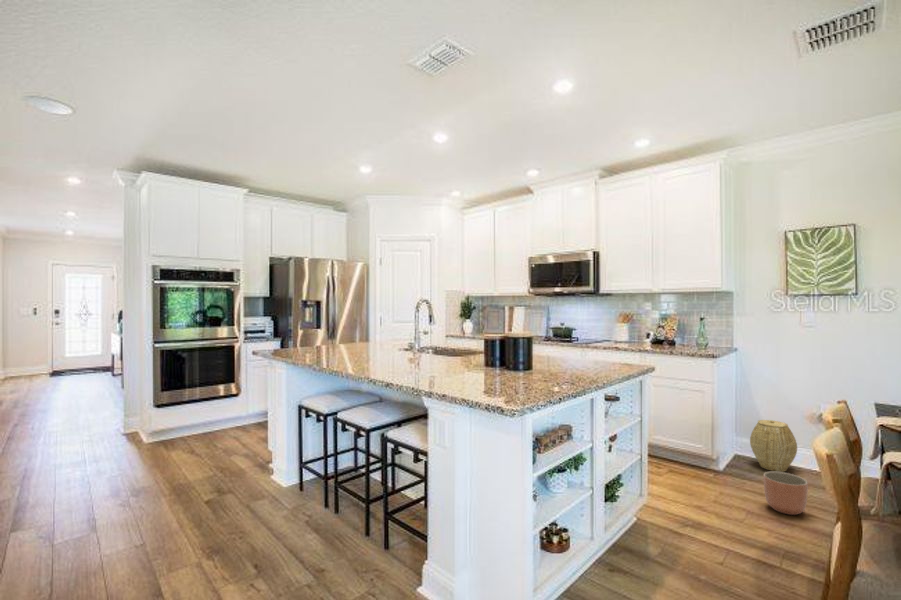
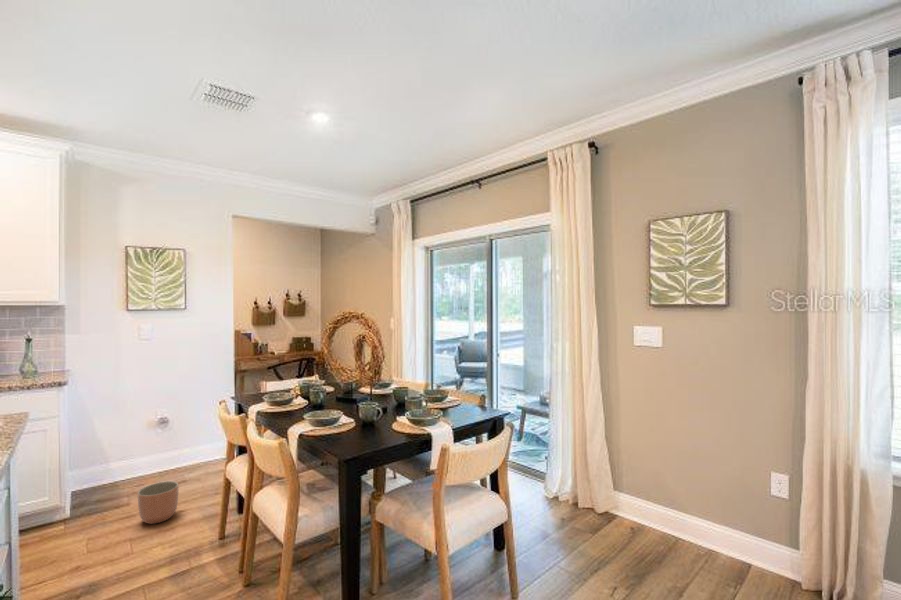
woven basket: present [750,420,797,472] -> none [93,438,142,491]

